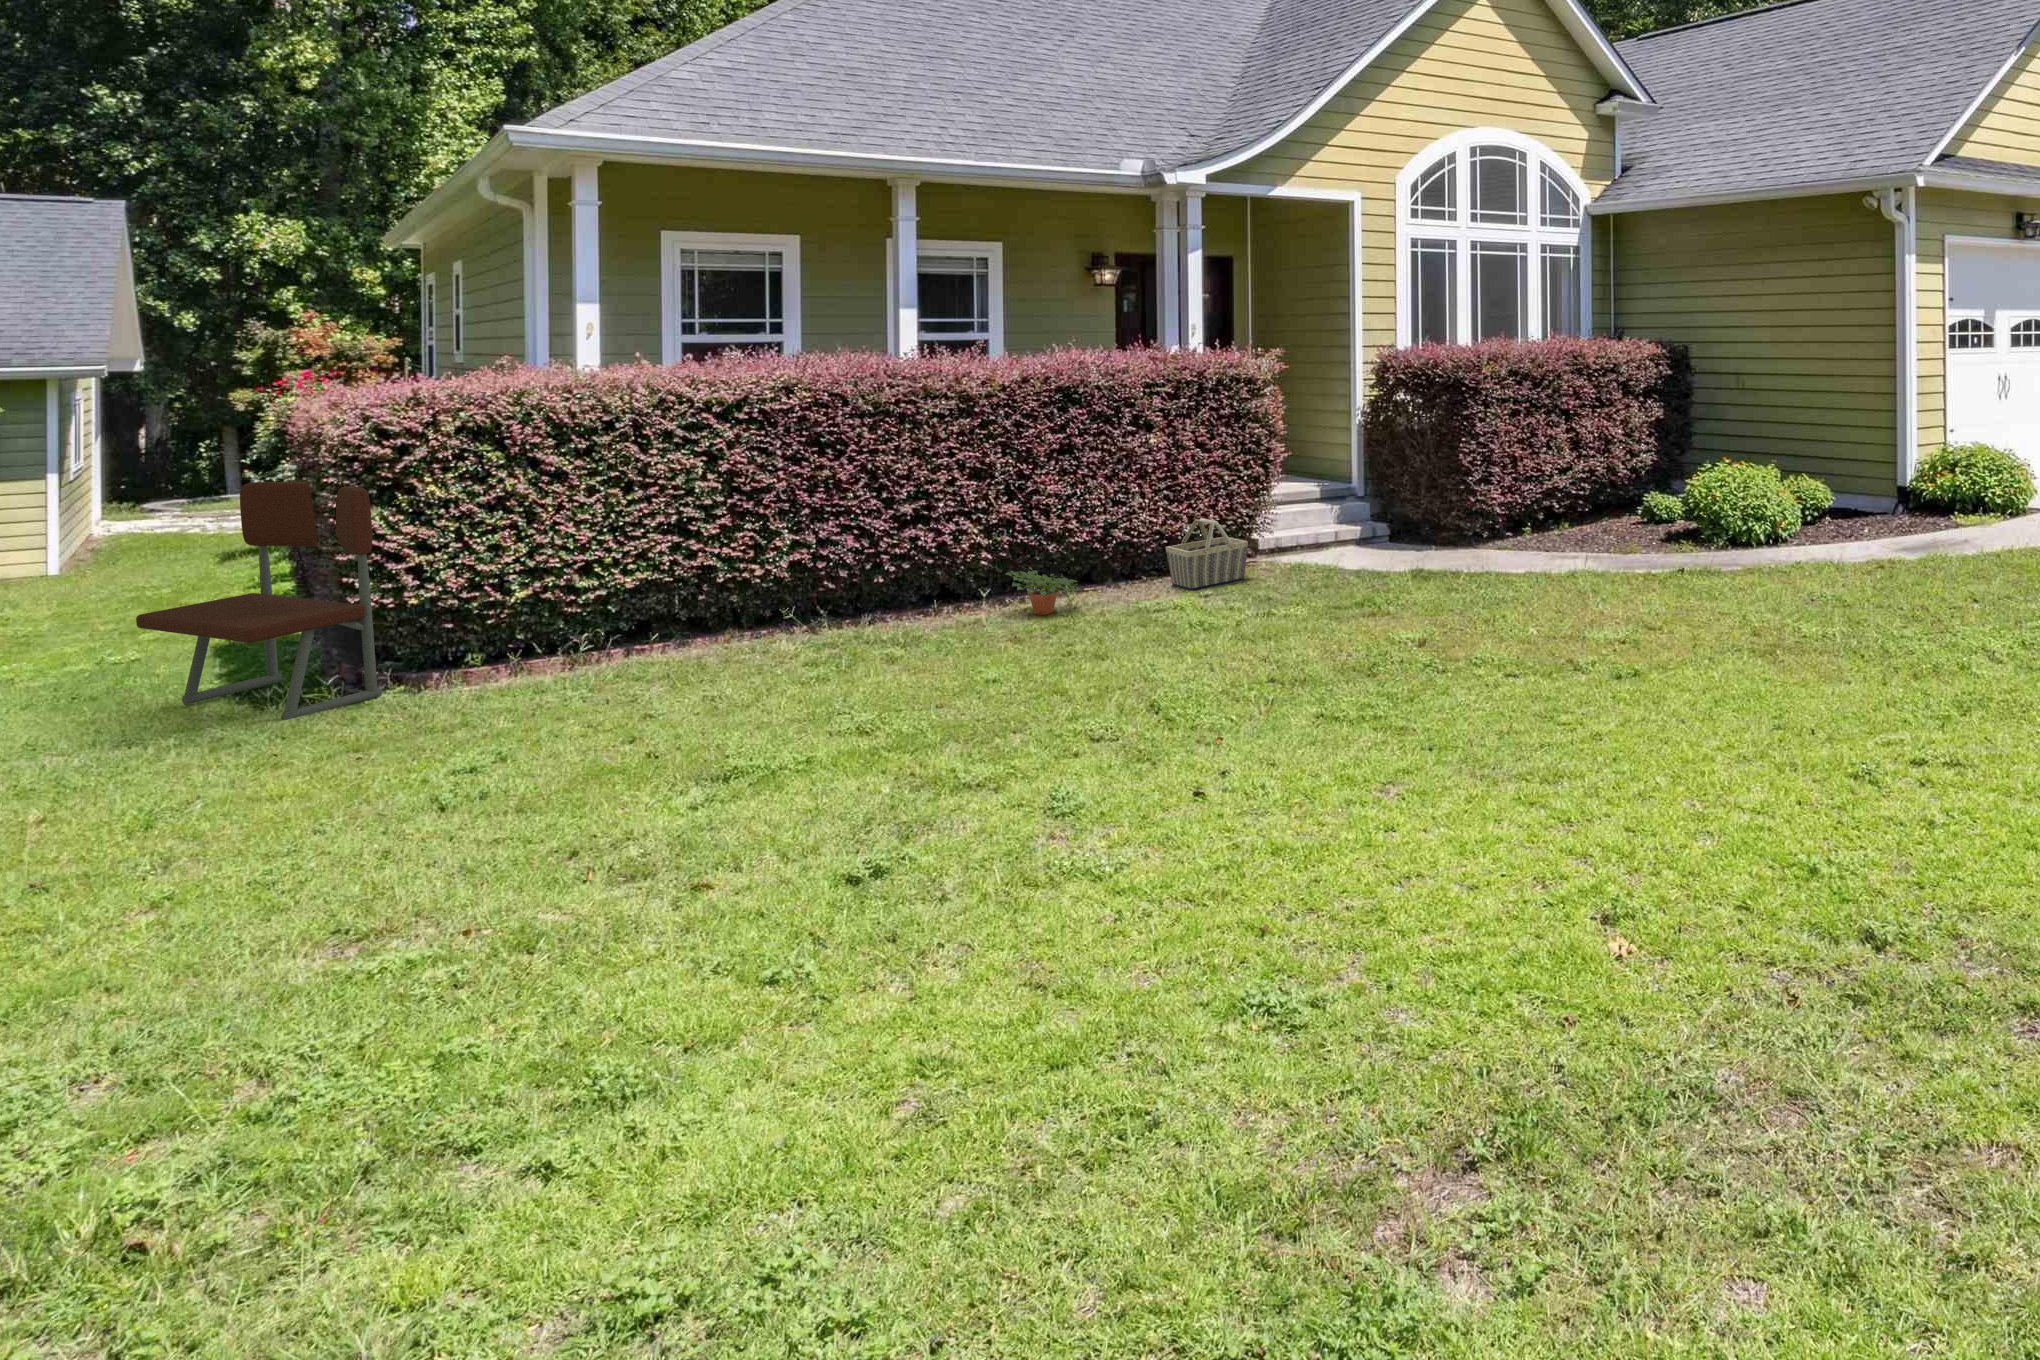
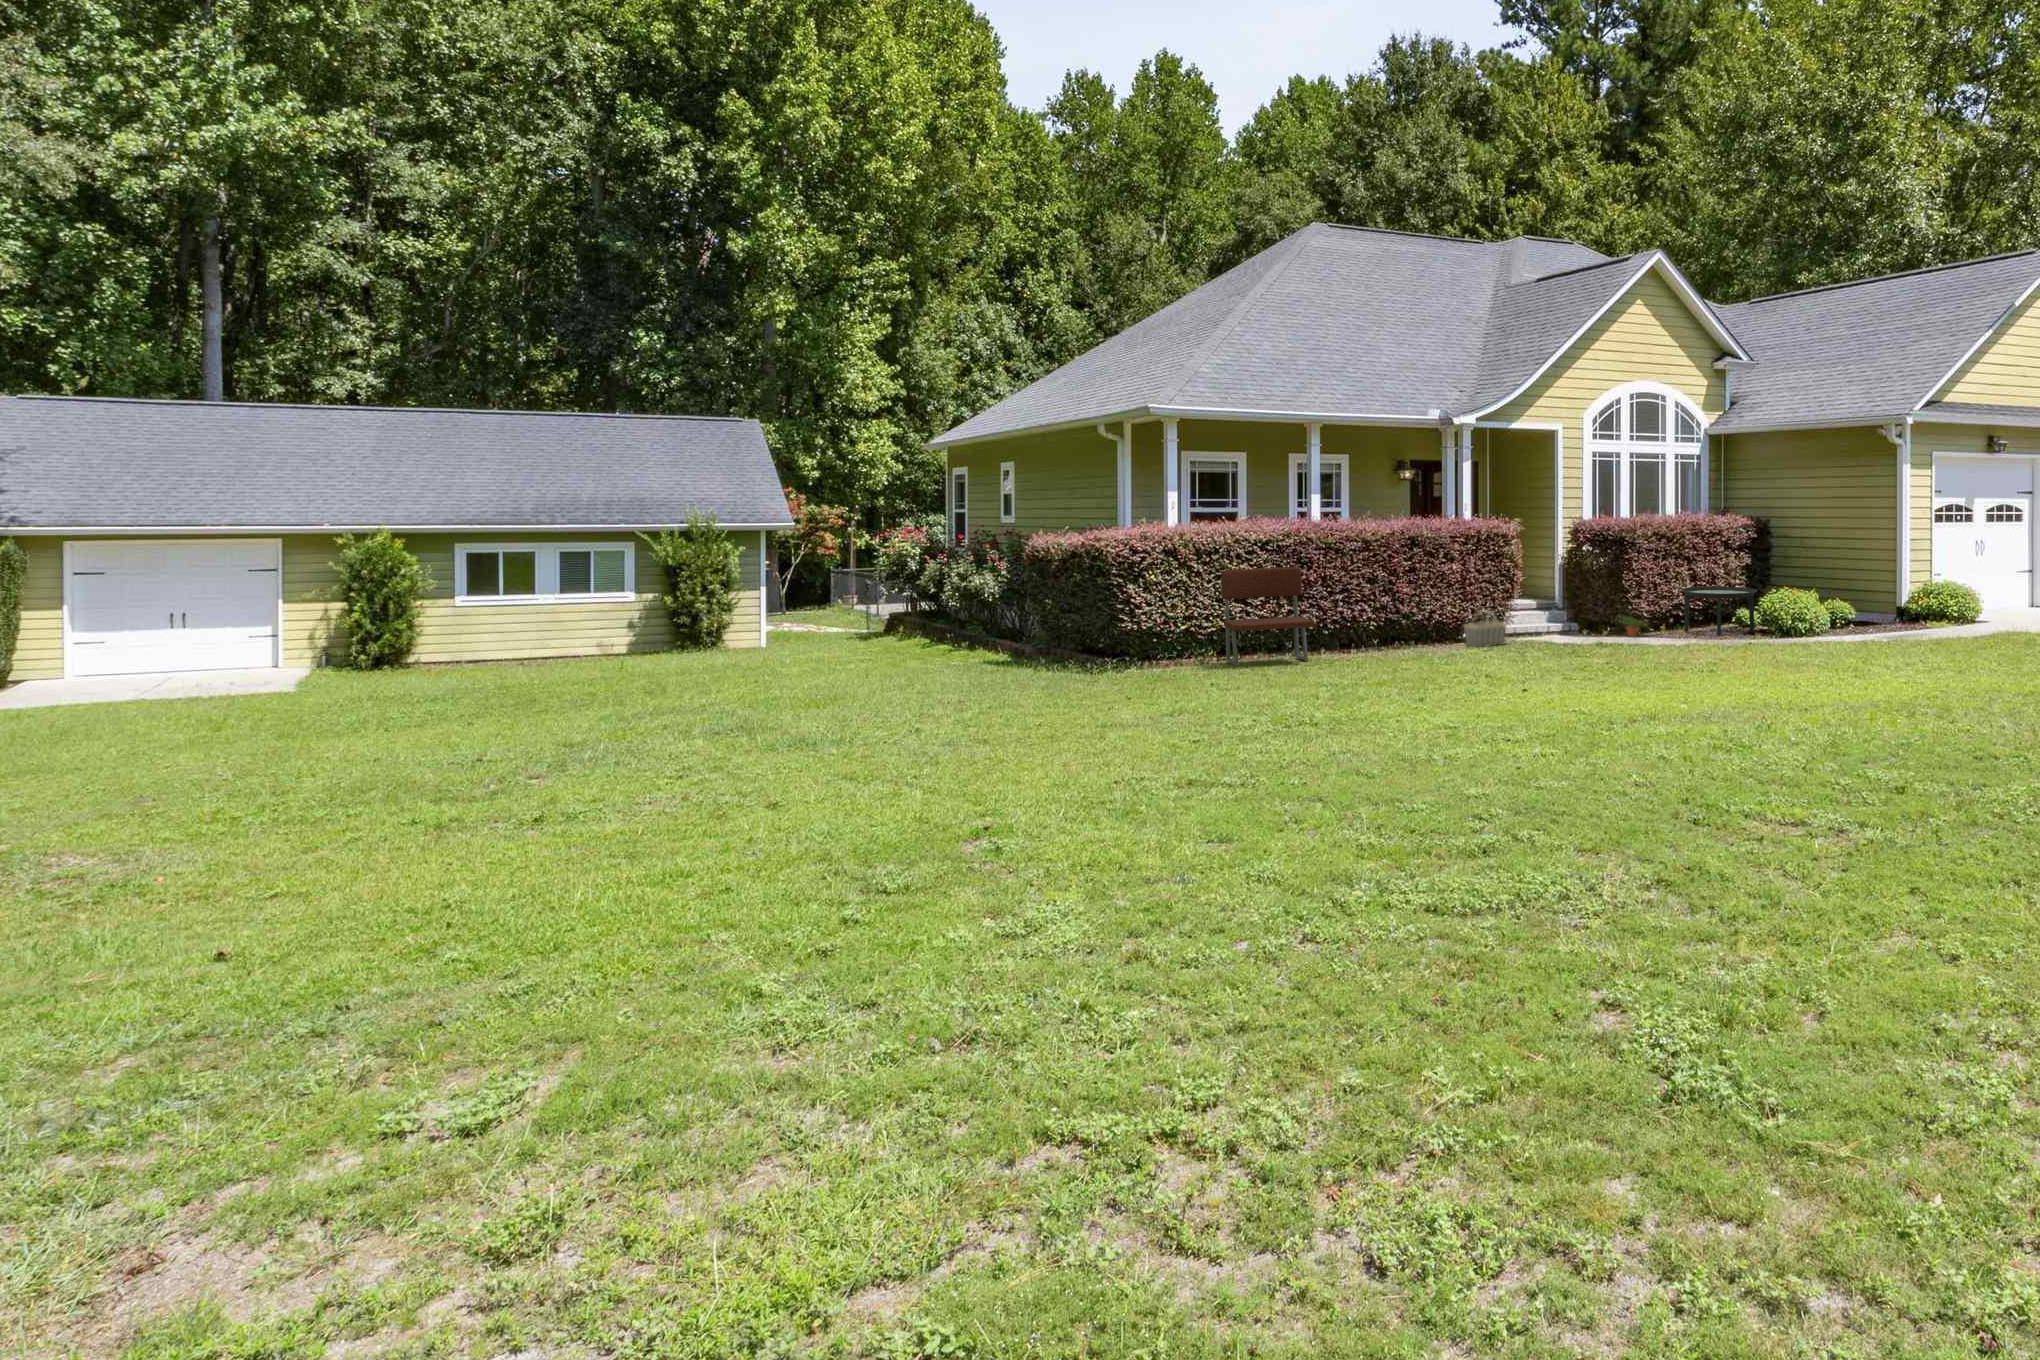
round table: none [1557,458,1684,548] -> present [1681,587,1758,636]
bench: present [136,482,381,720] -> present [1221,567,1314,666]
potted plant: present [1006,567,1082,615] -> present [1620,617,1648,637]

